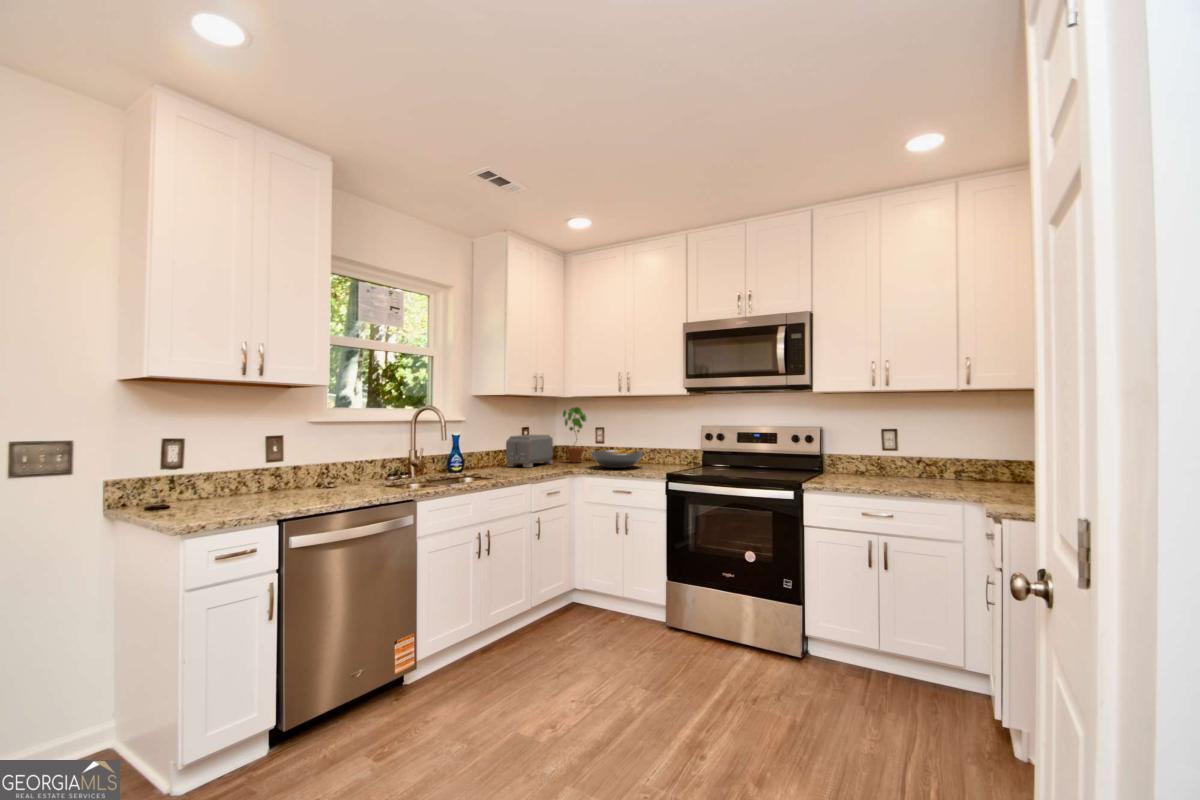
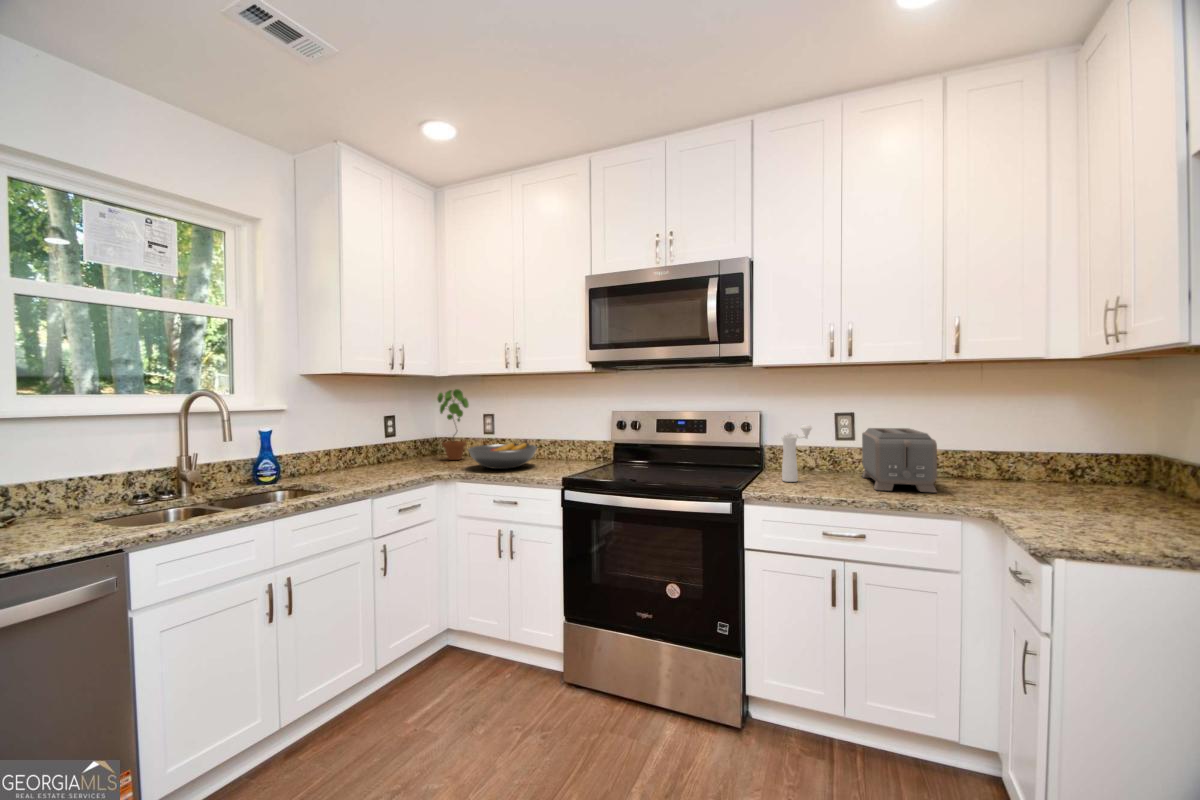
toaster: present [506,434,553,467] -> present [862,428,937,492]
pepper mill: none [835,437,861,480] -> present [782,425,812,482]

